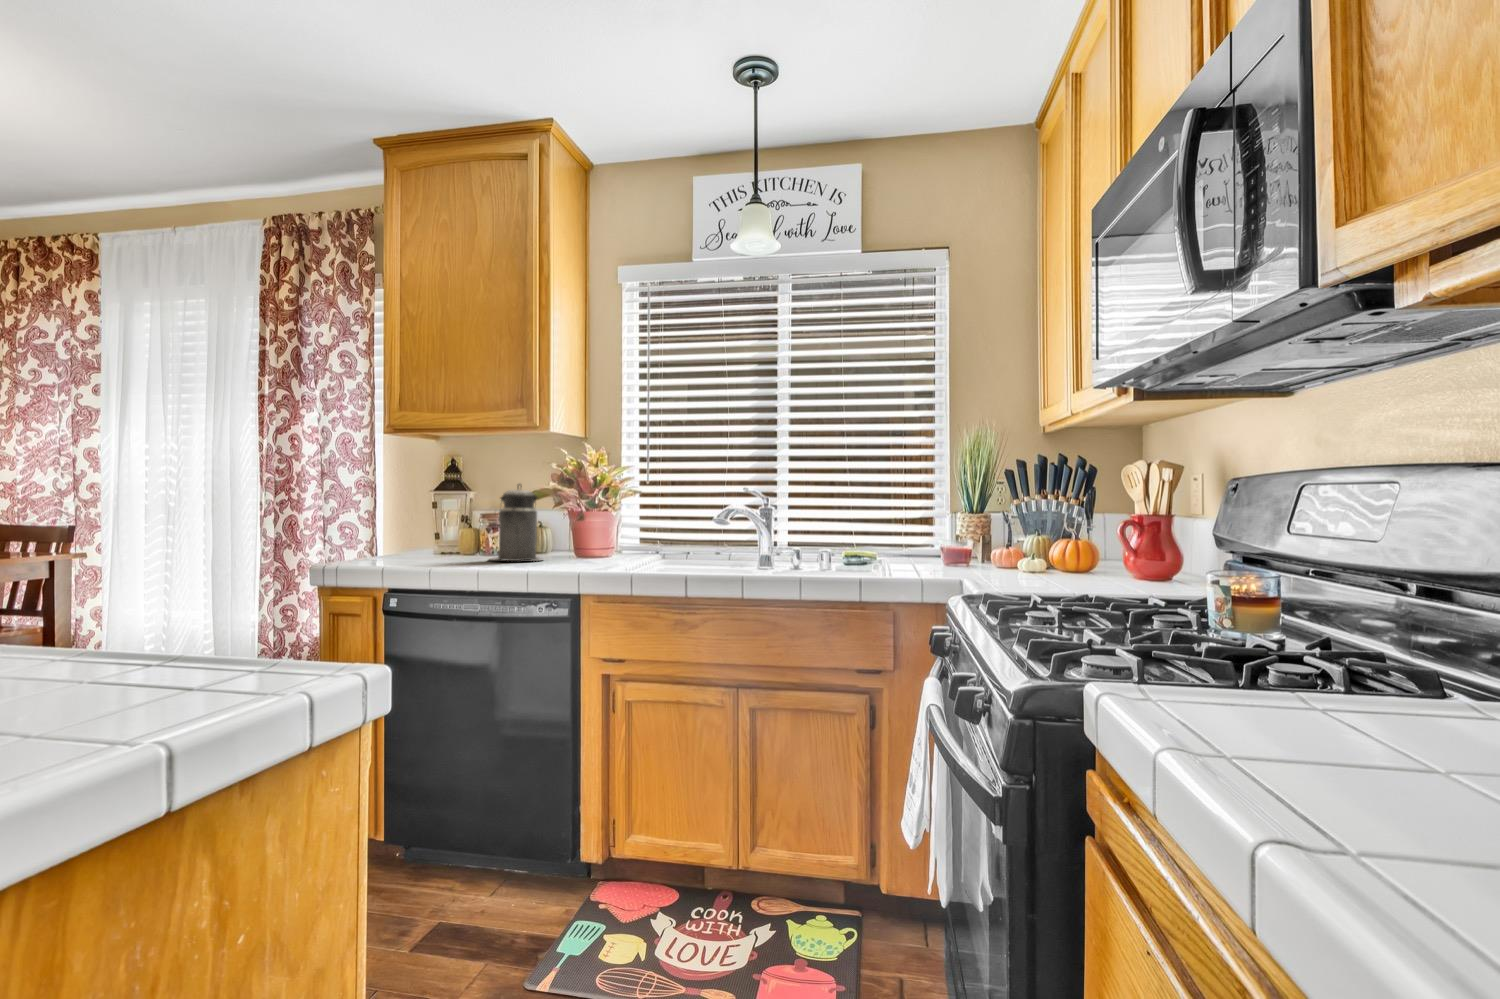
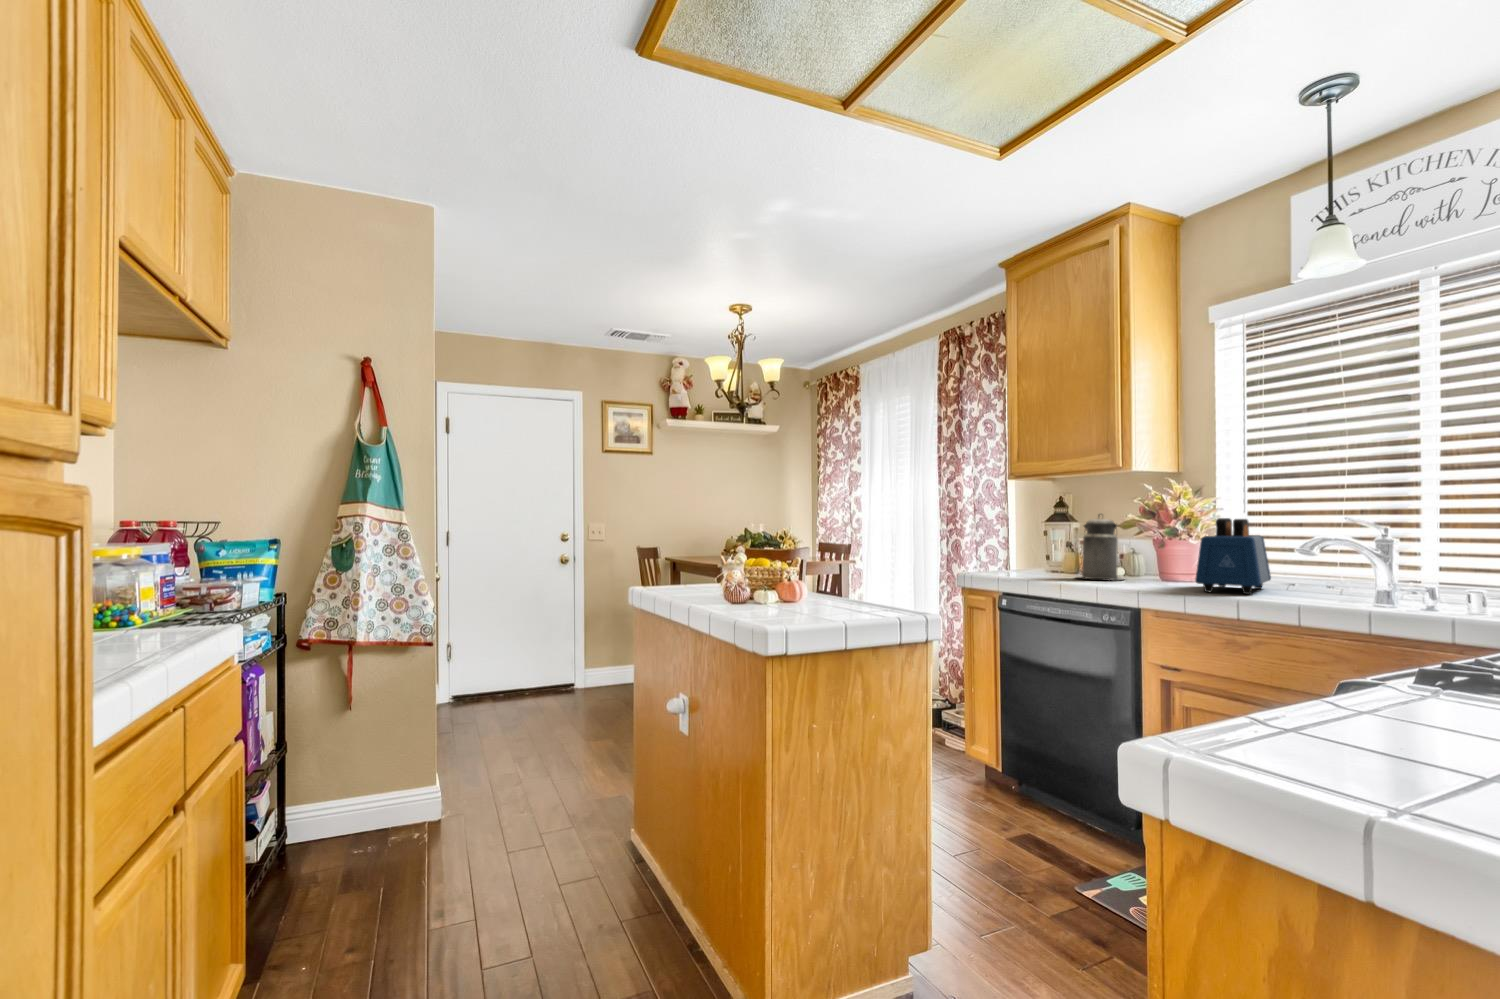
toaster: none [634,491,691,568] -> present [1195,518,1271,594]

